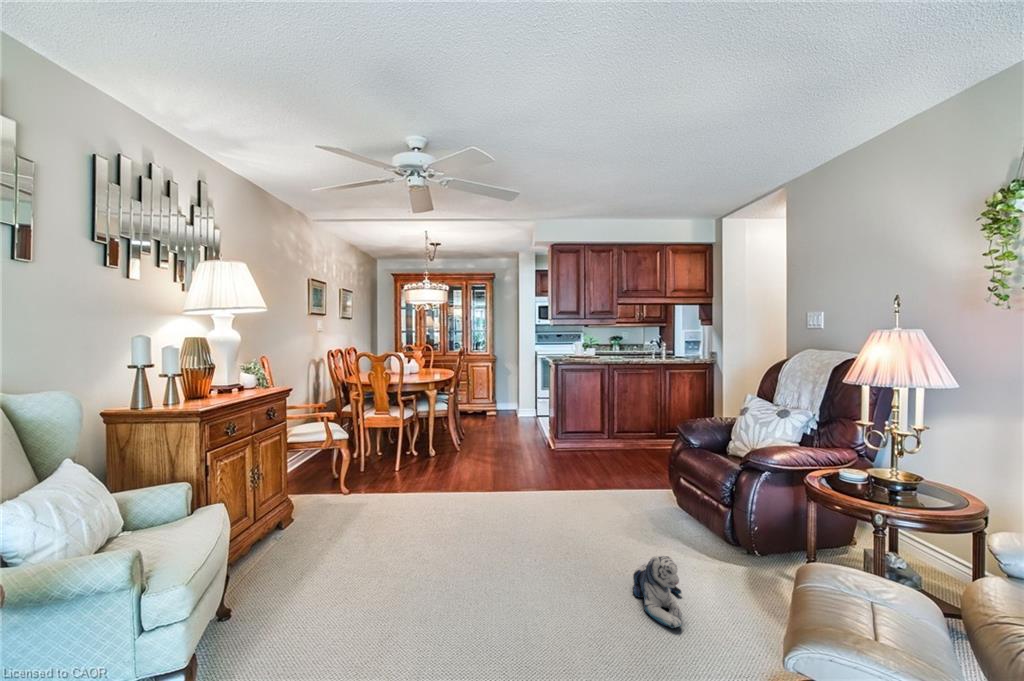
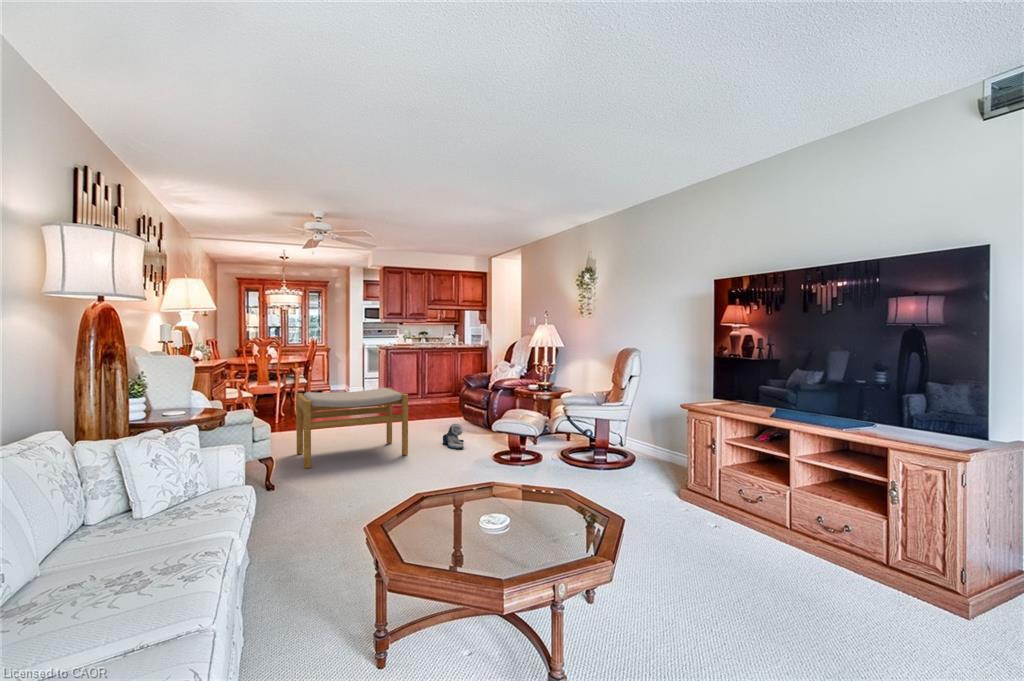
footstool: none [322,456,550,647] -> present [296,388,408,468]

